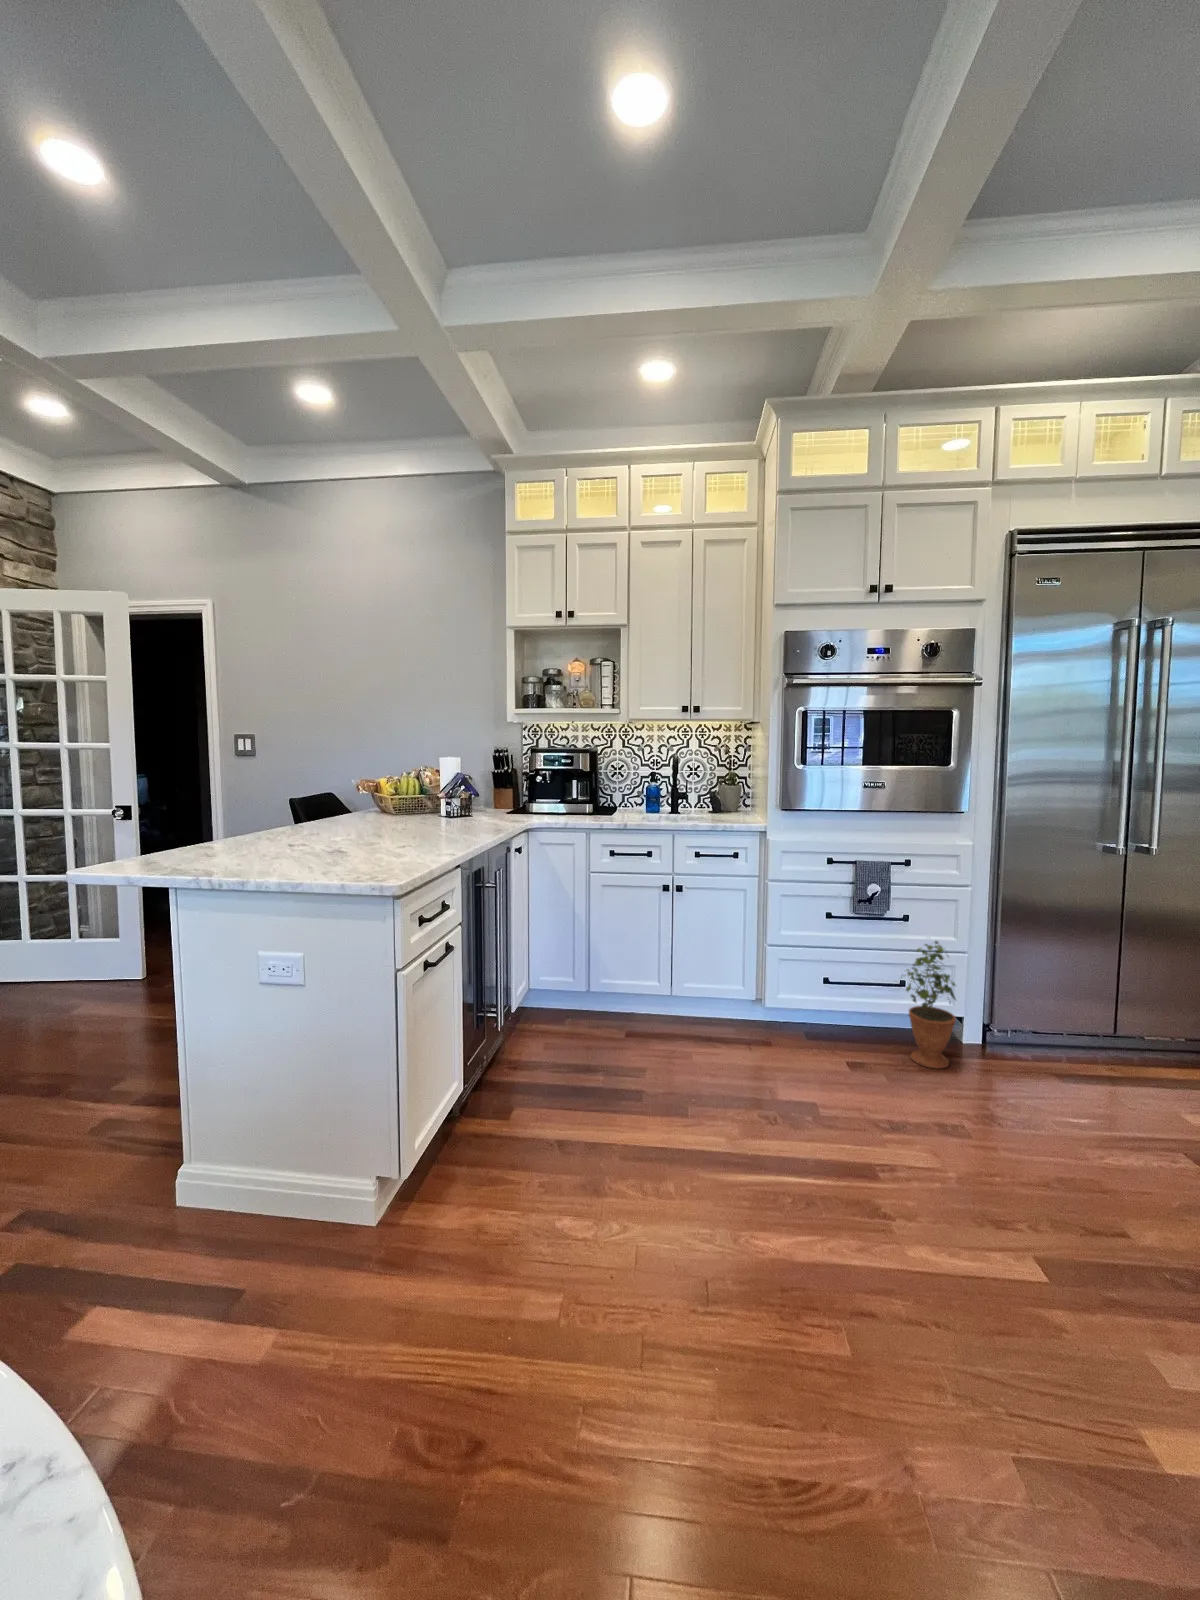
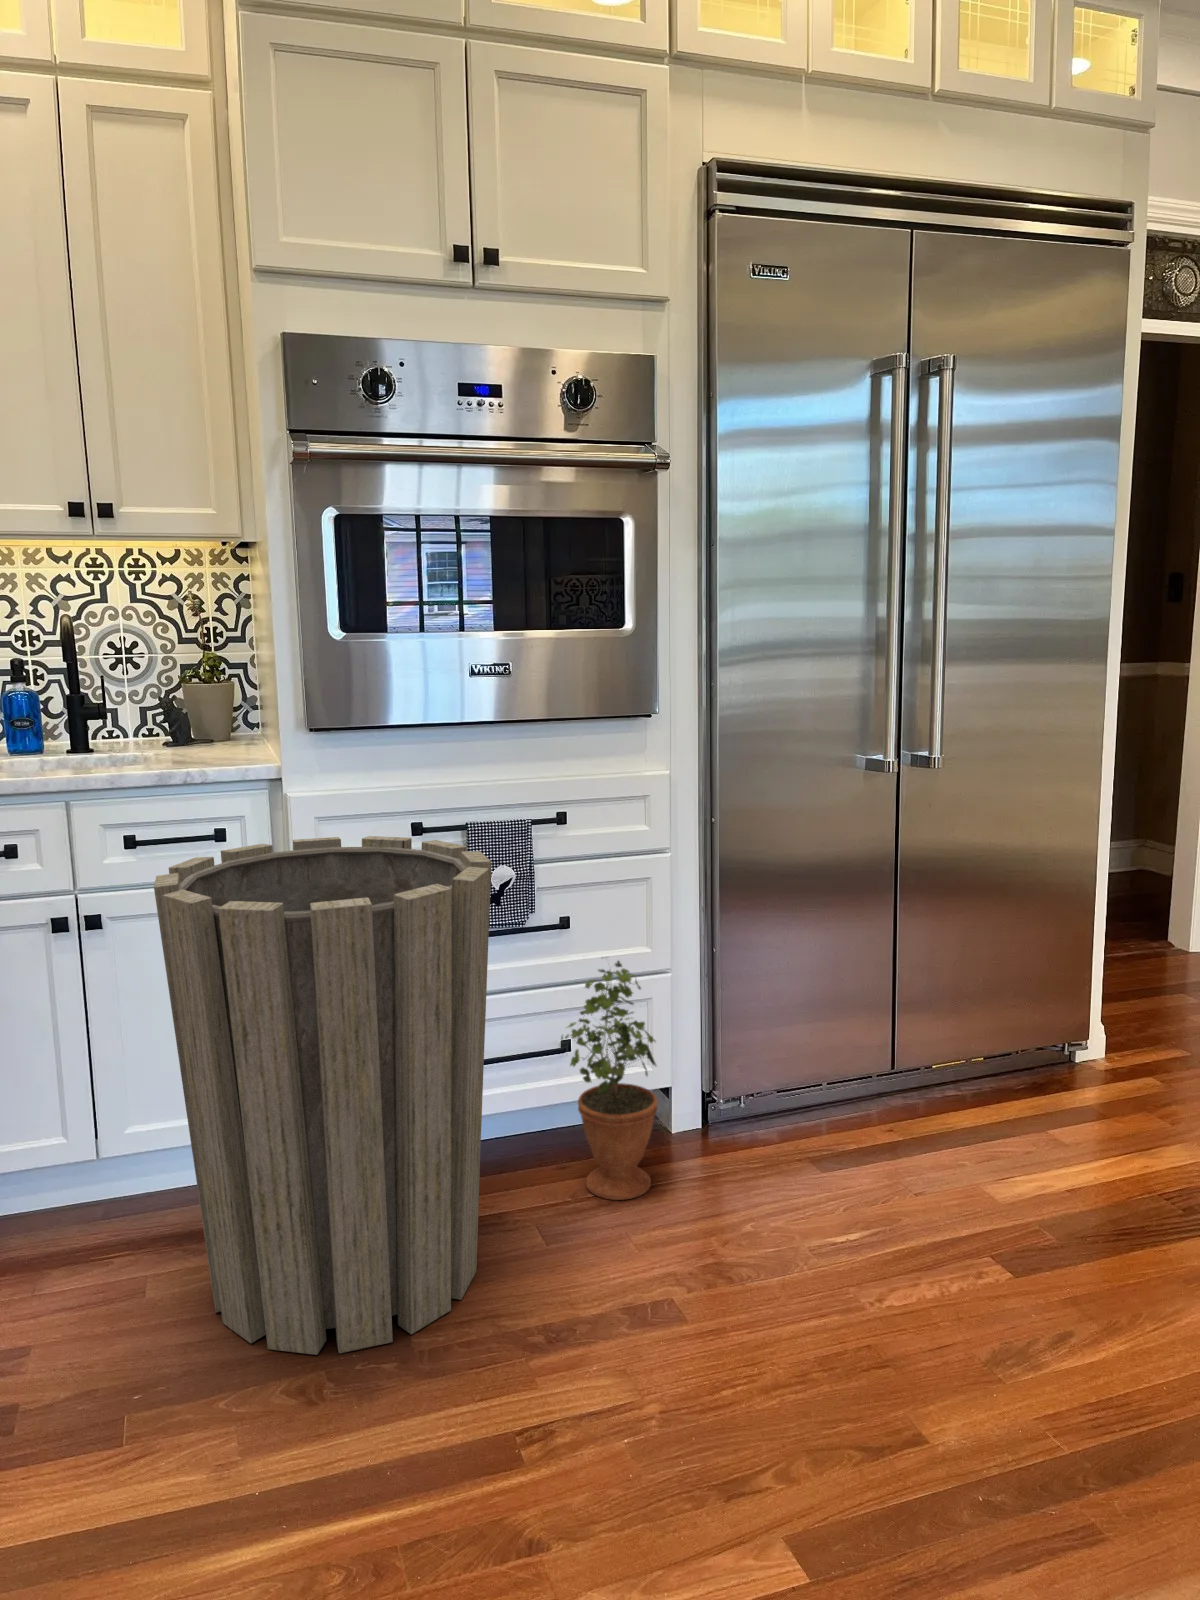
trash can: none [715,860,872,1100] -> present [154,836,491,1355]

